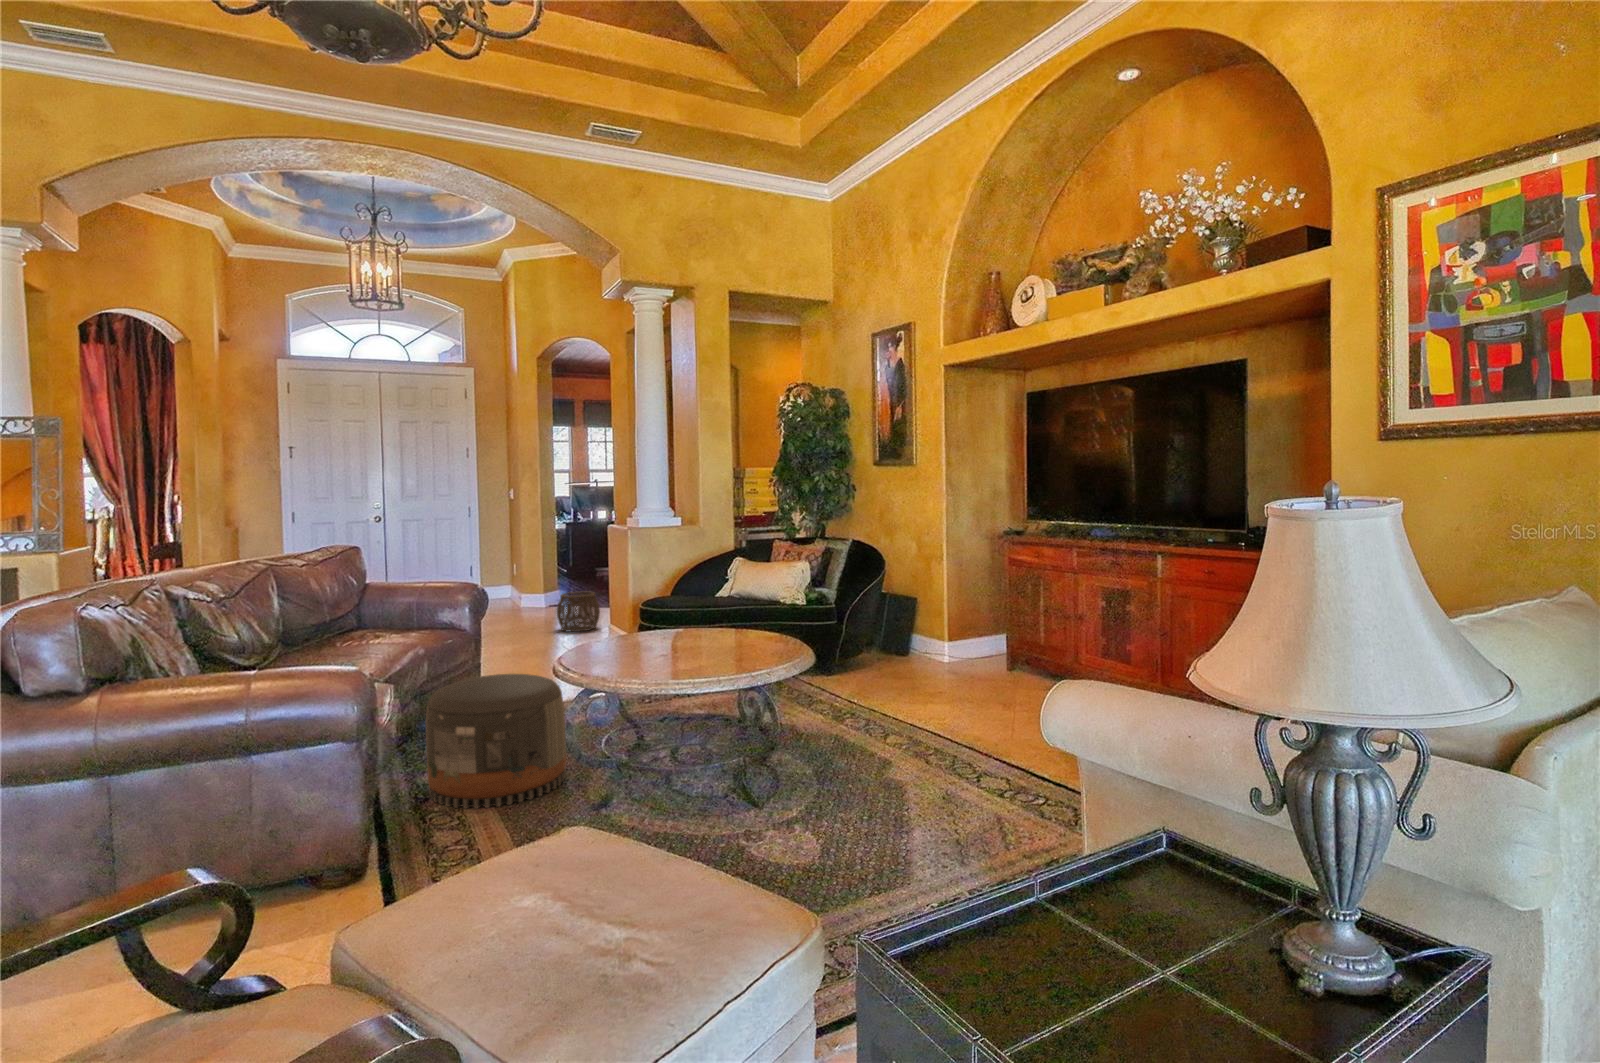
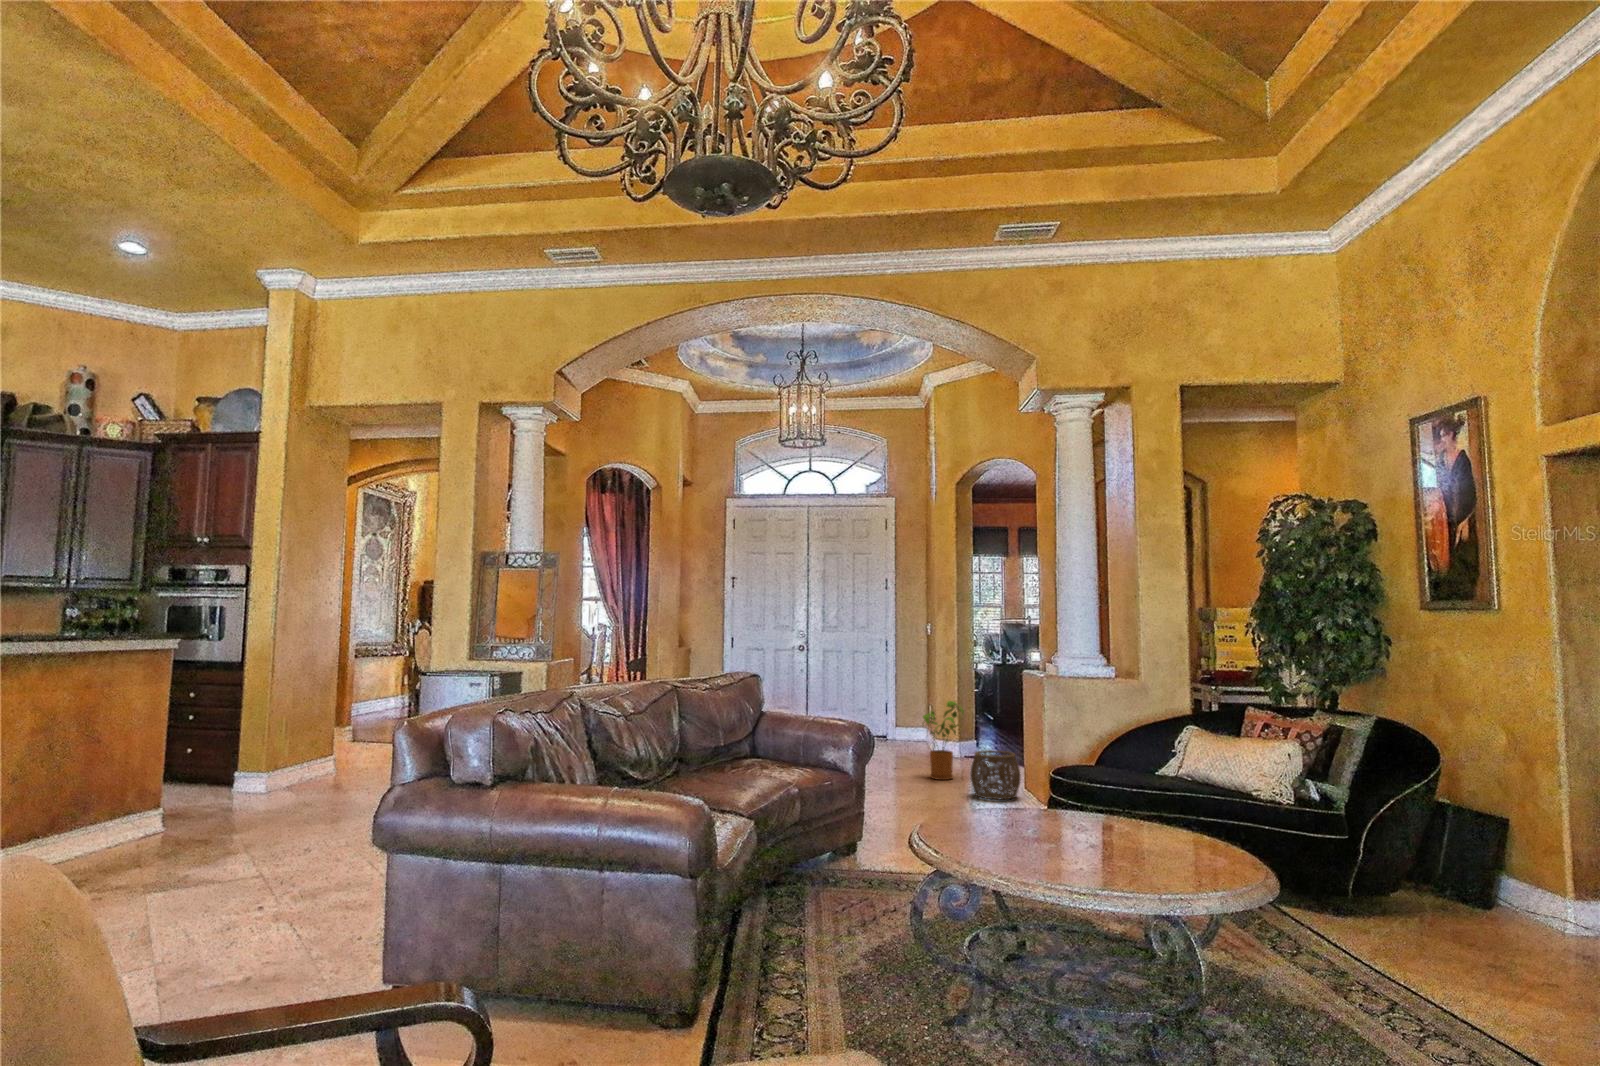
house plant: none [509,553,549,622] -> present [923,701,964,780]
pouf: present [426,674,566,809] -> none [778,857,935,1034]

